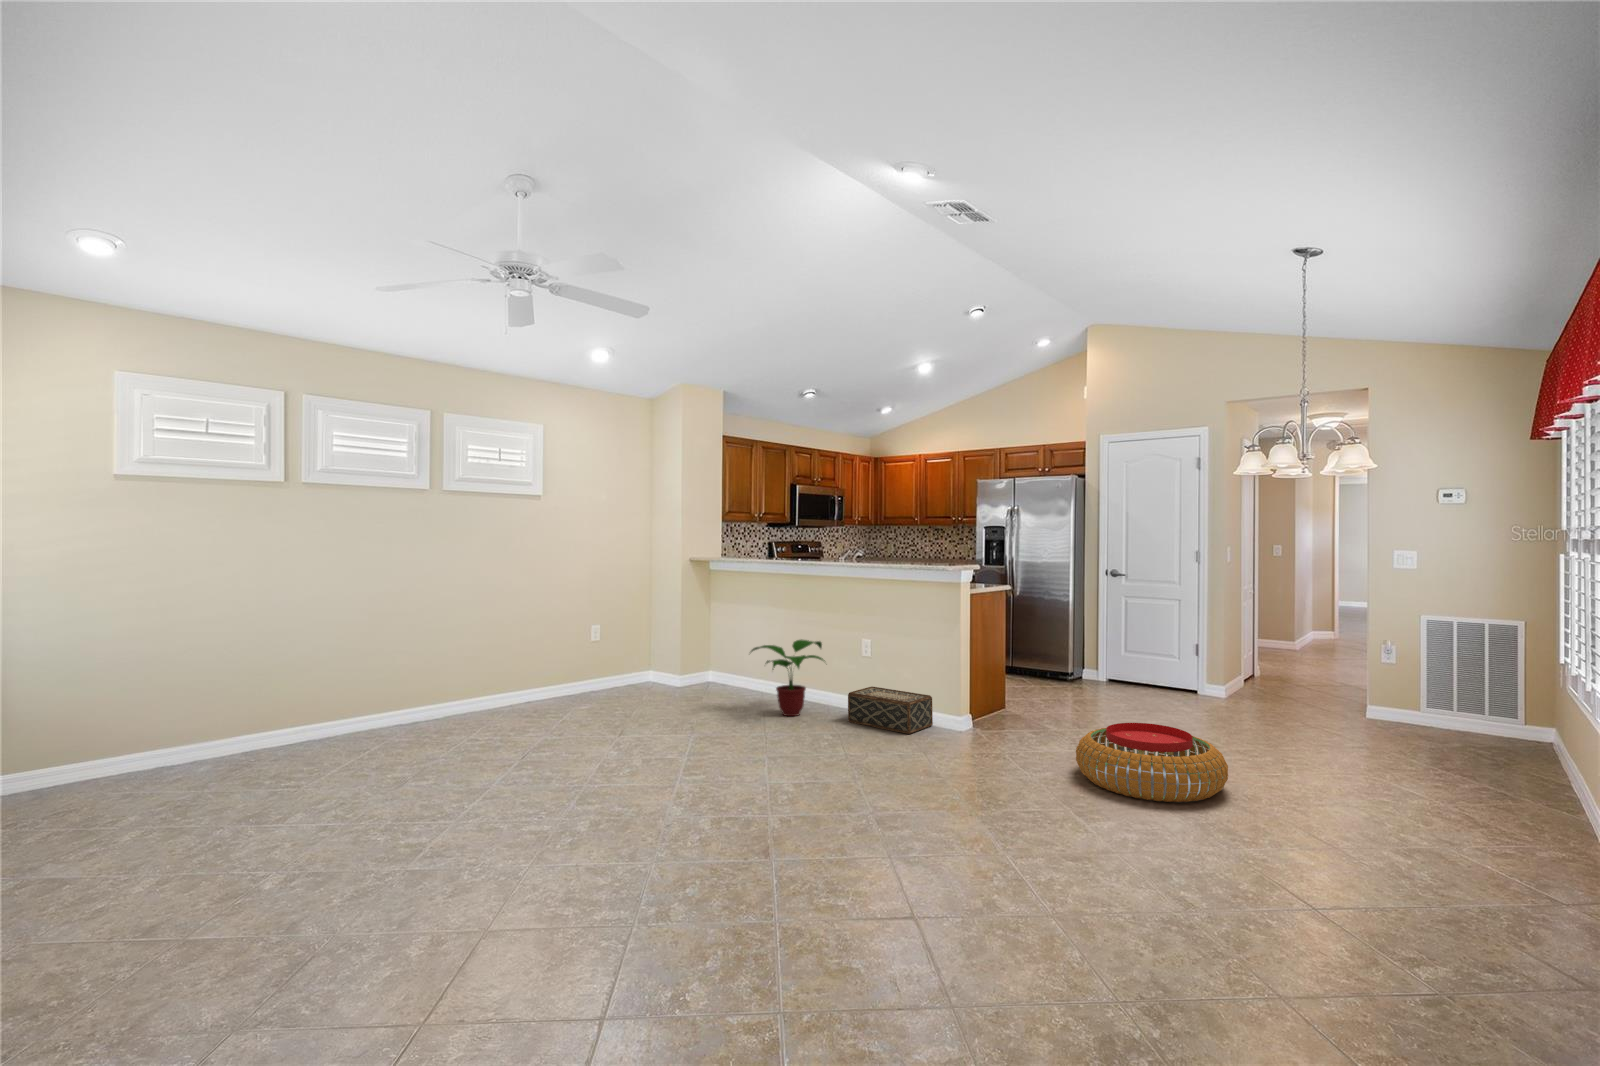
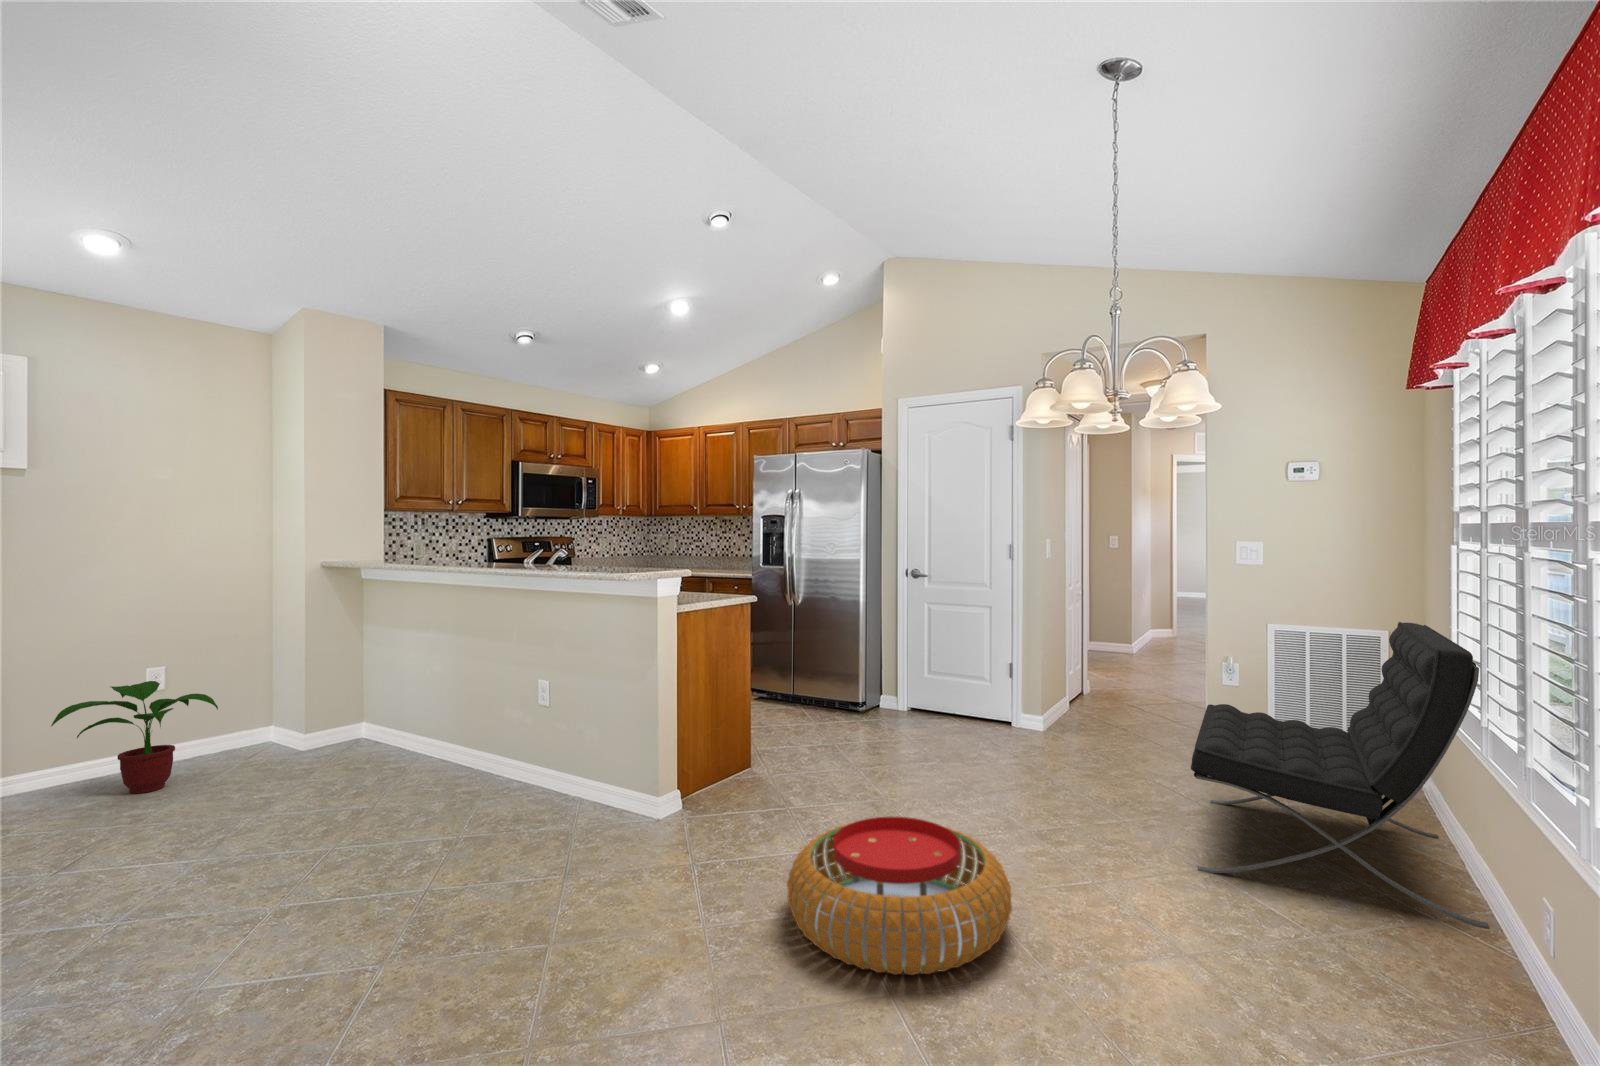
lounge chair: none [1353,611,1575,811] -> present [1191,622,1489,929]
potted plant: present [751,639,825,716] -> present [51,681,218,793]
woven basket: present [848,687,933,734] -> none [499,752,626,834]

